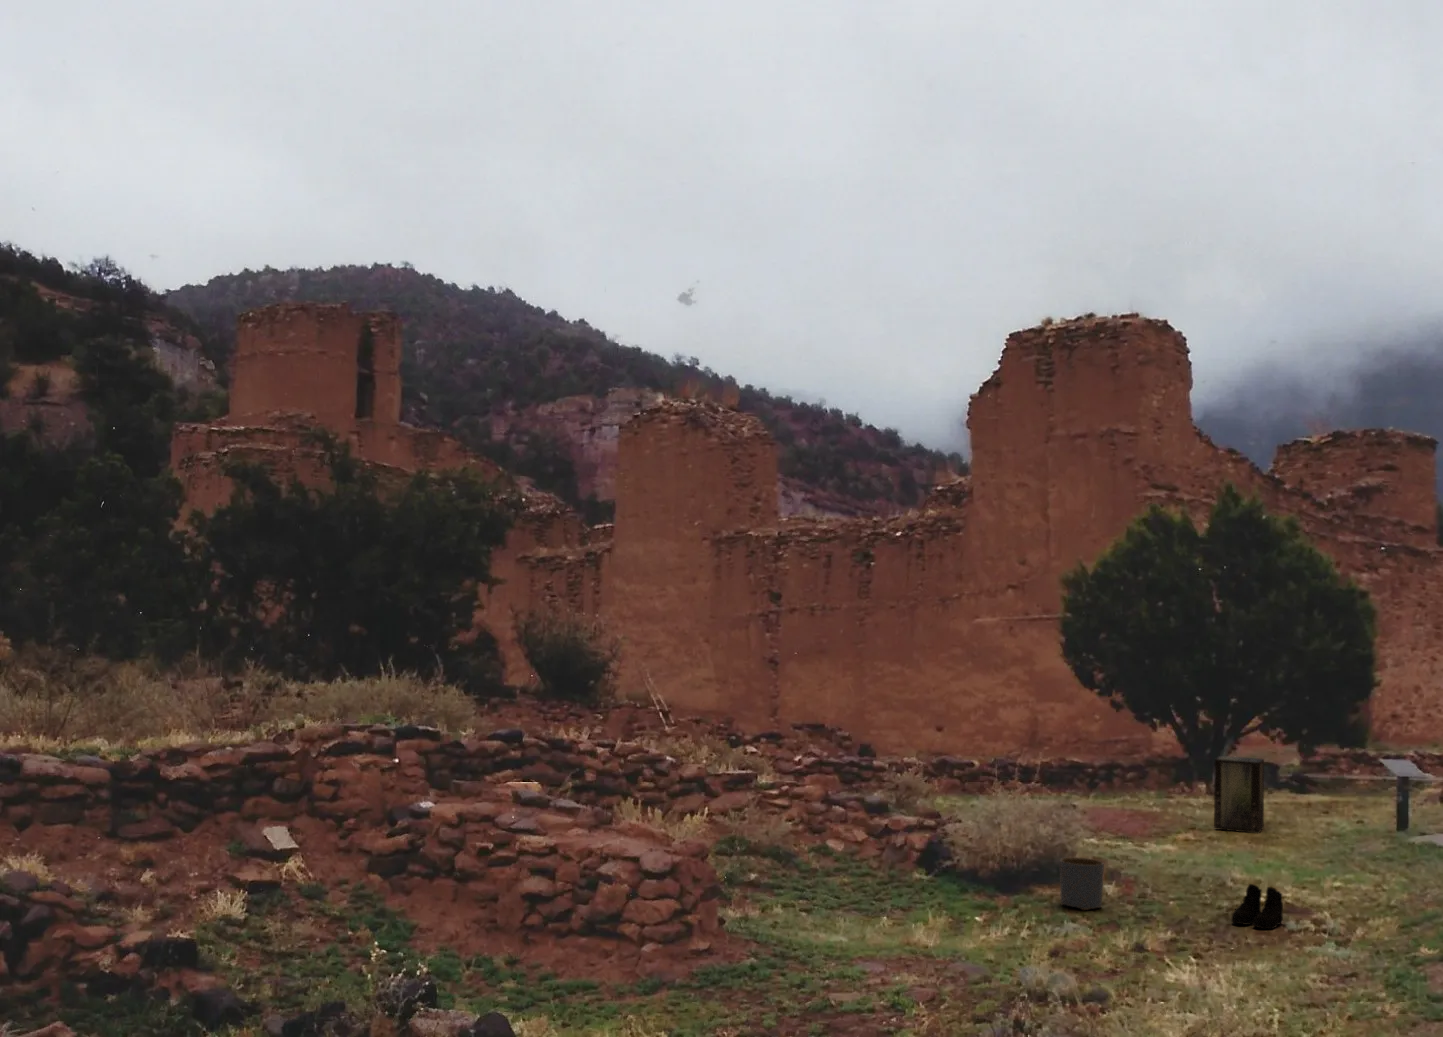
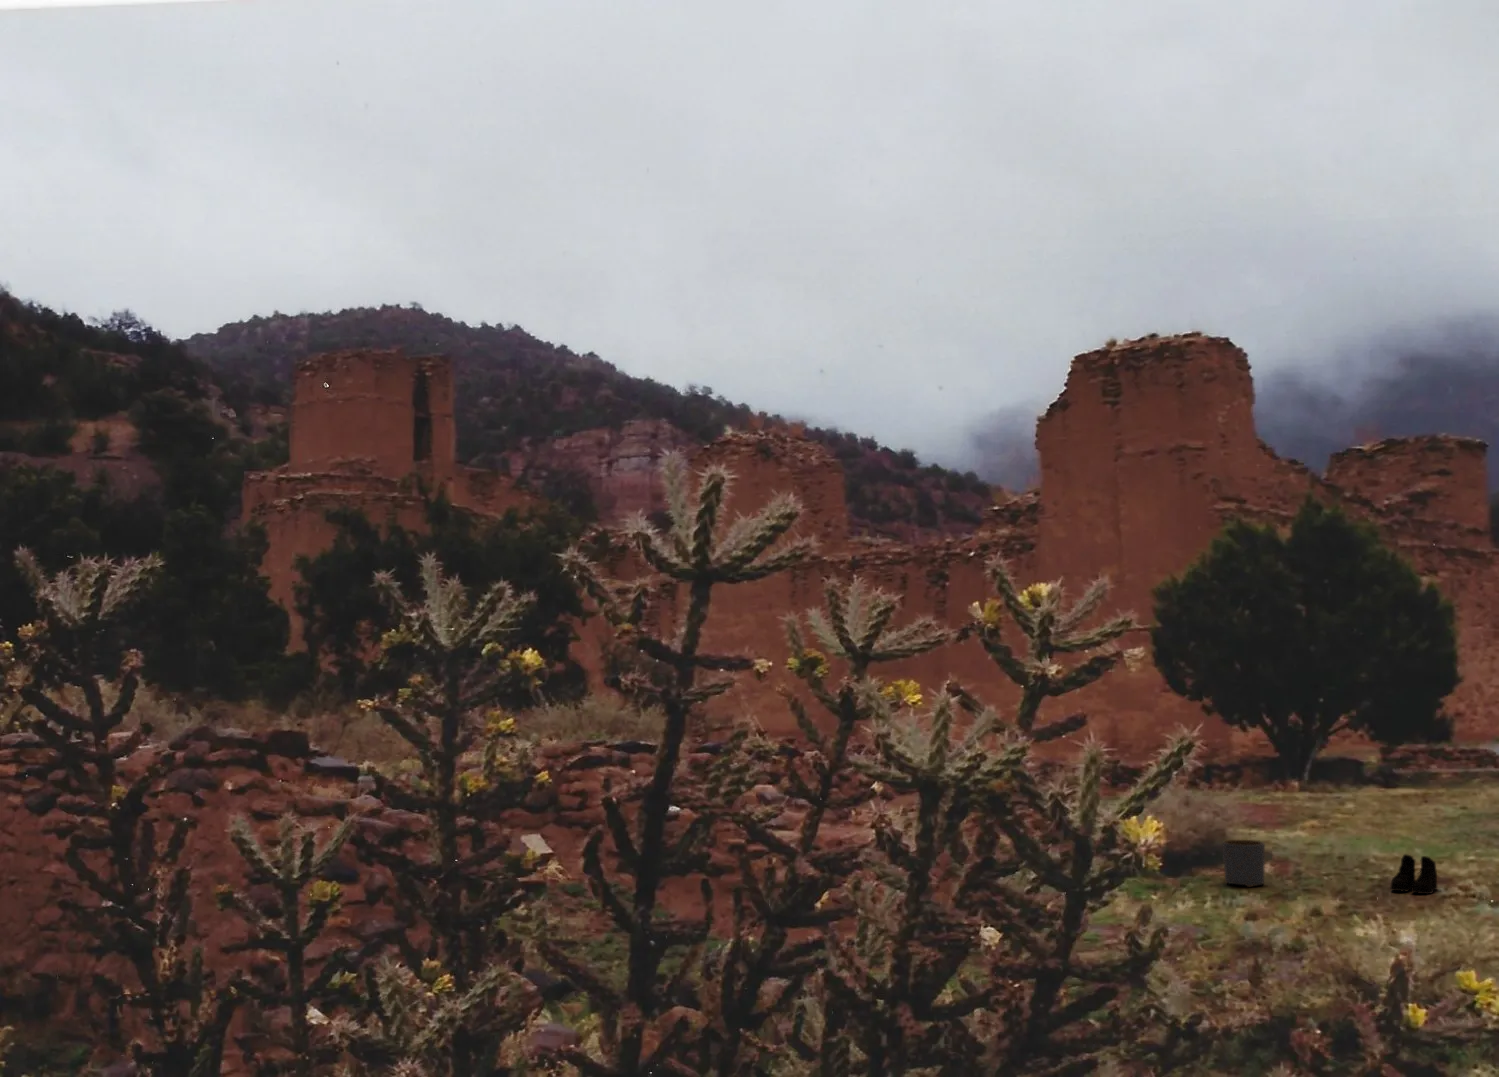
storage box: present [1214,756,1264,833] -> none [1327,748,1374,819]

